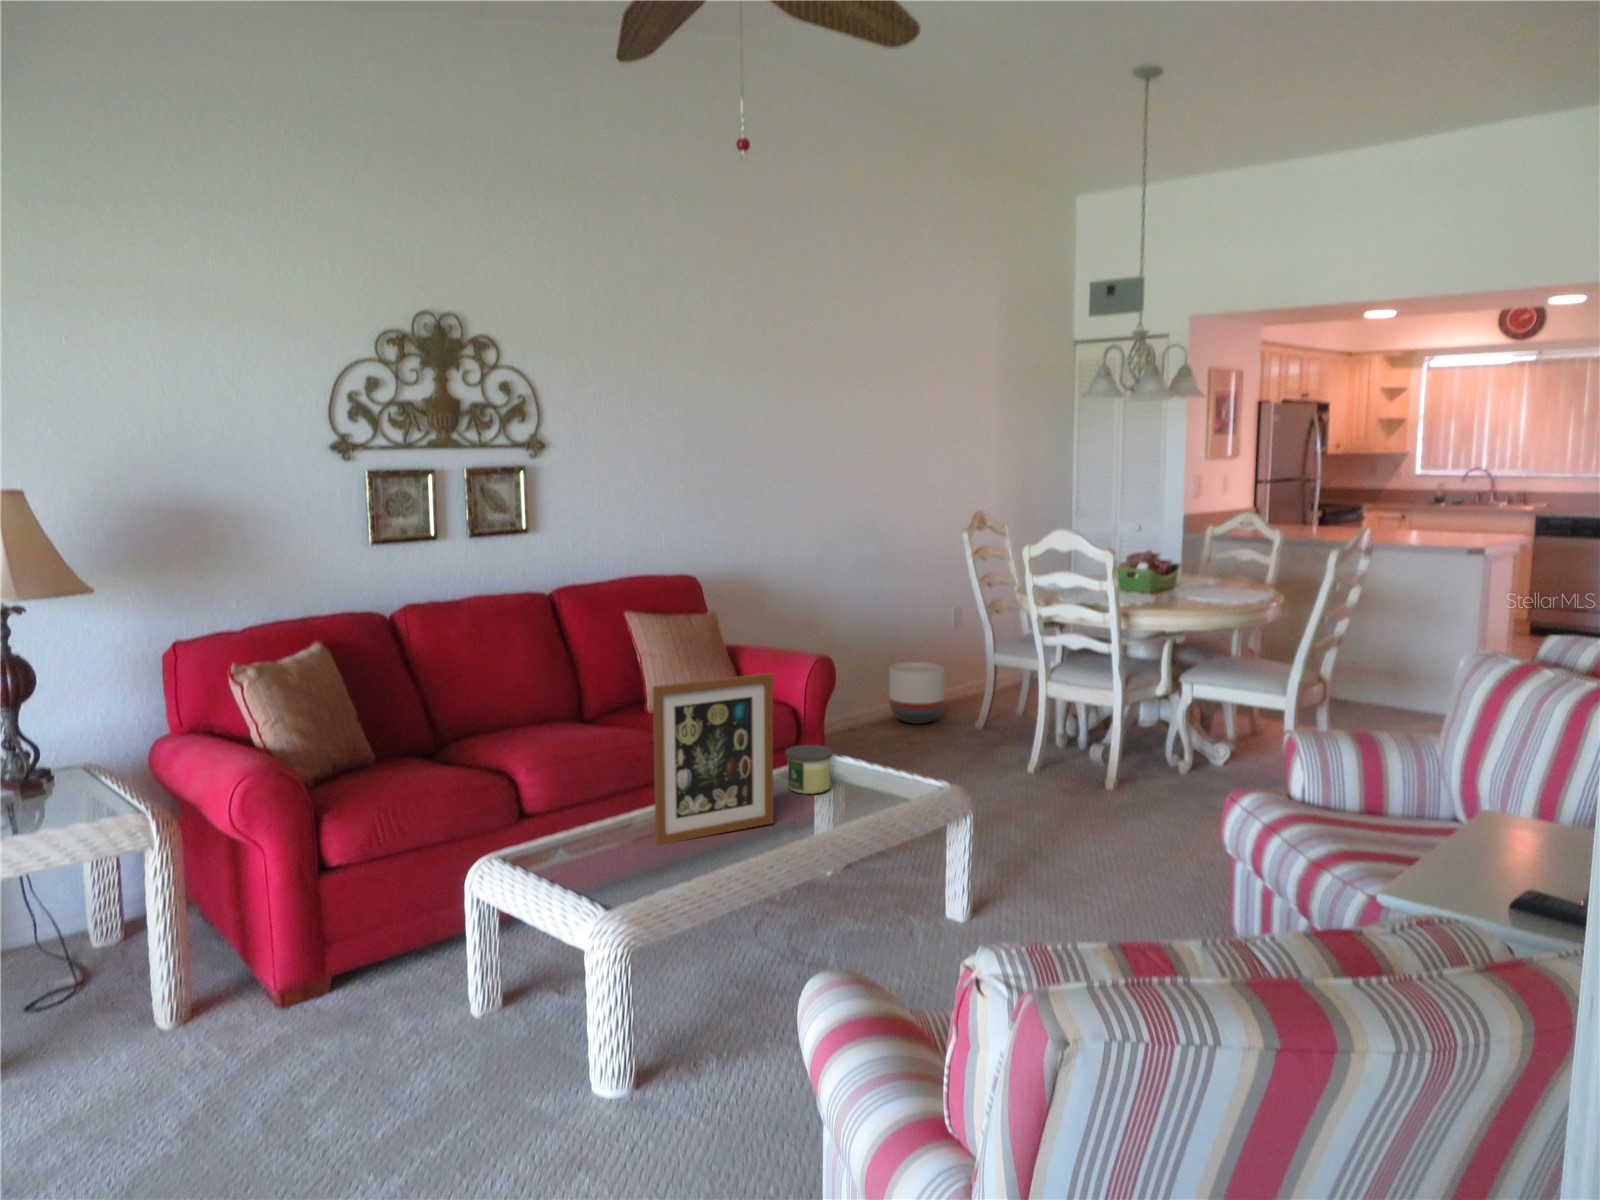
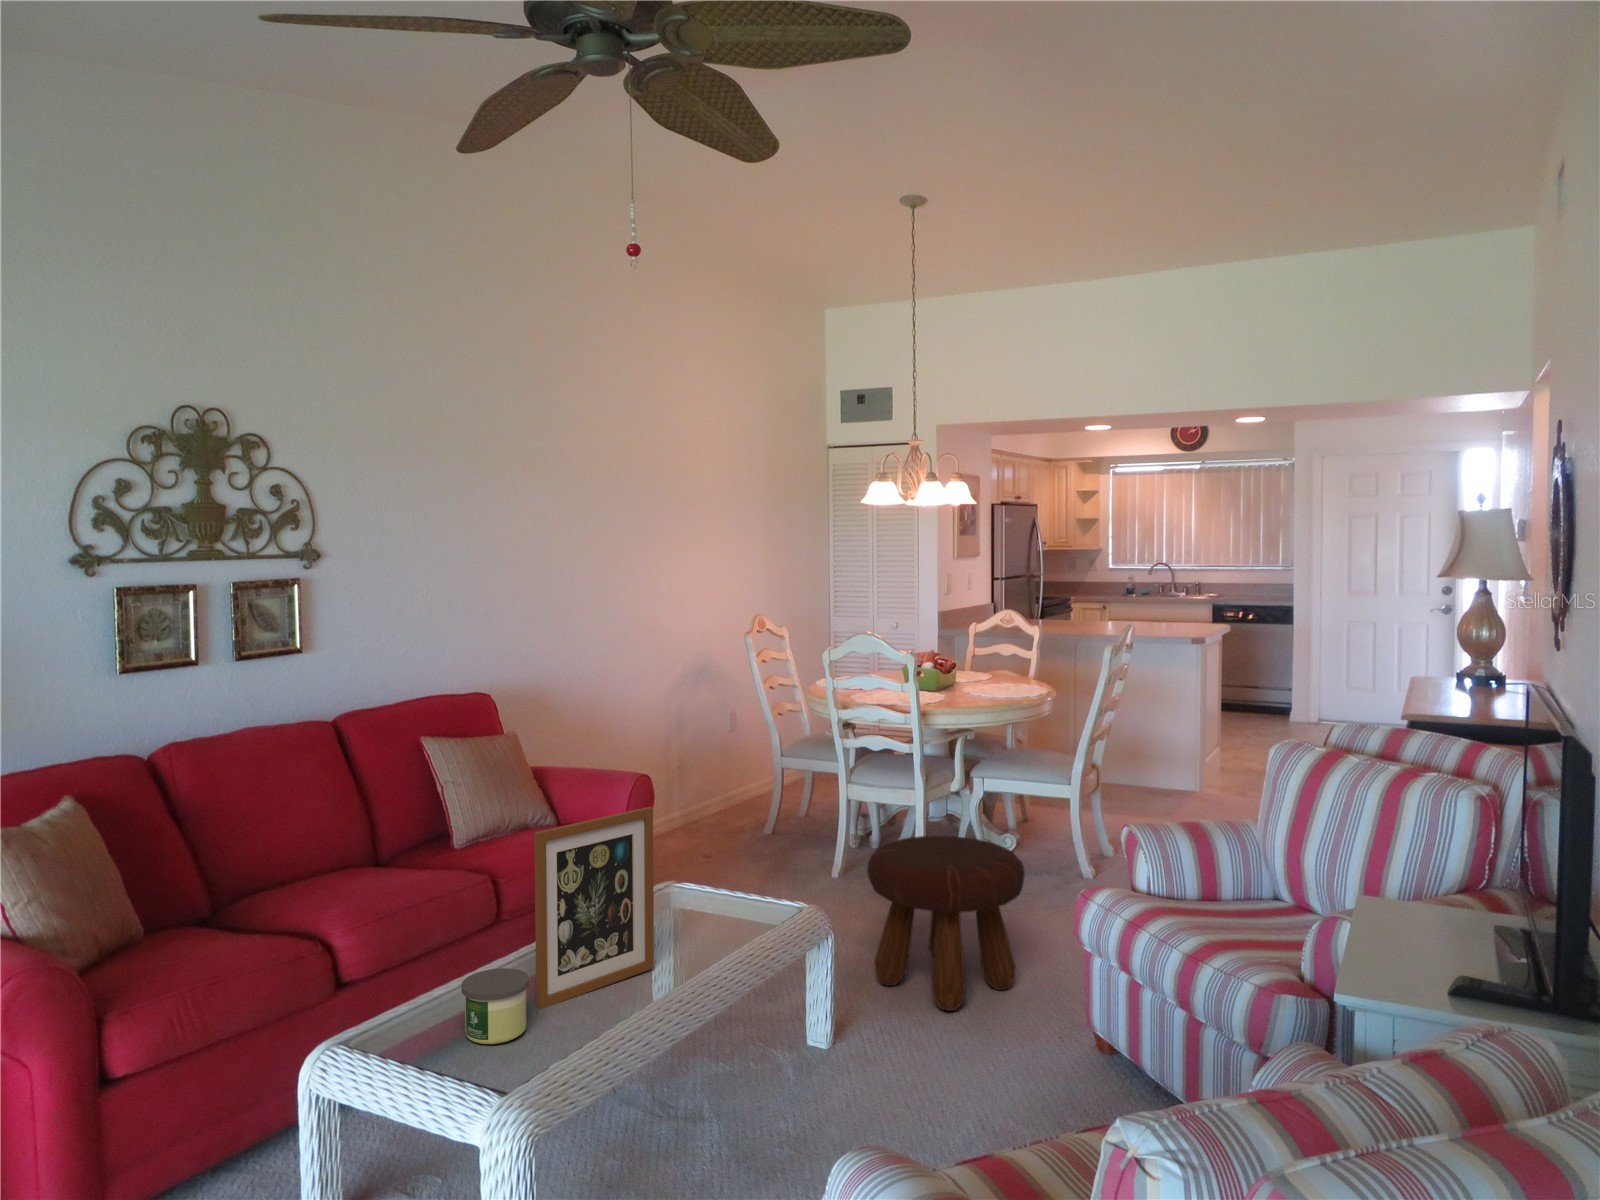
planter: present [889,662,945,724] -> none [677,769,734,833]
footstool: none [1025,731,1191,904] -> present [867,836,1025,1010]
candle: present [785,745,833,794] -> present [461,968,529,1044]

